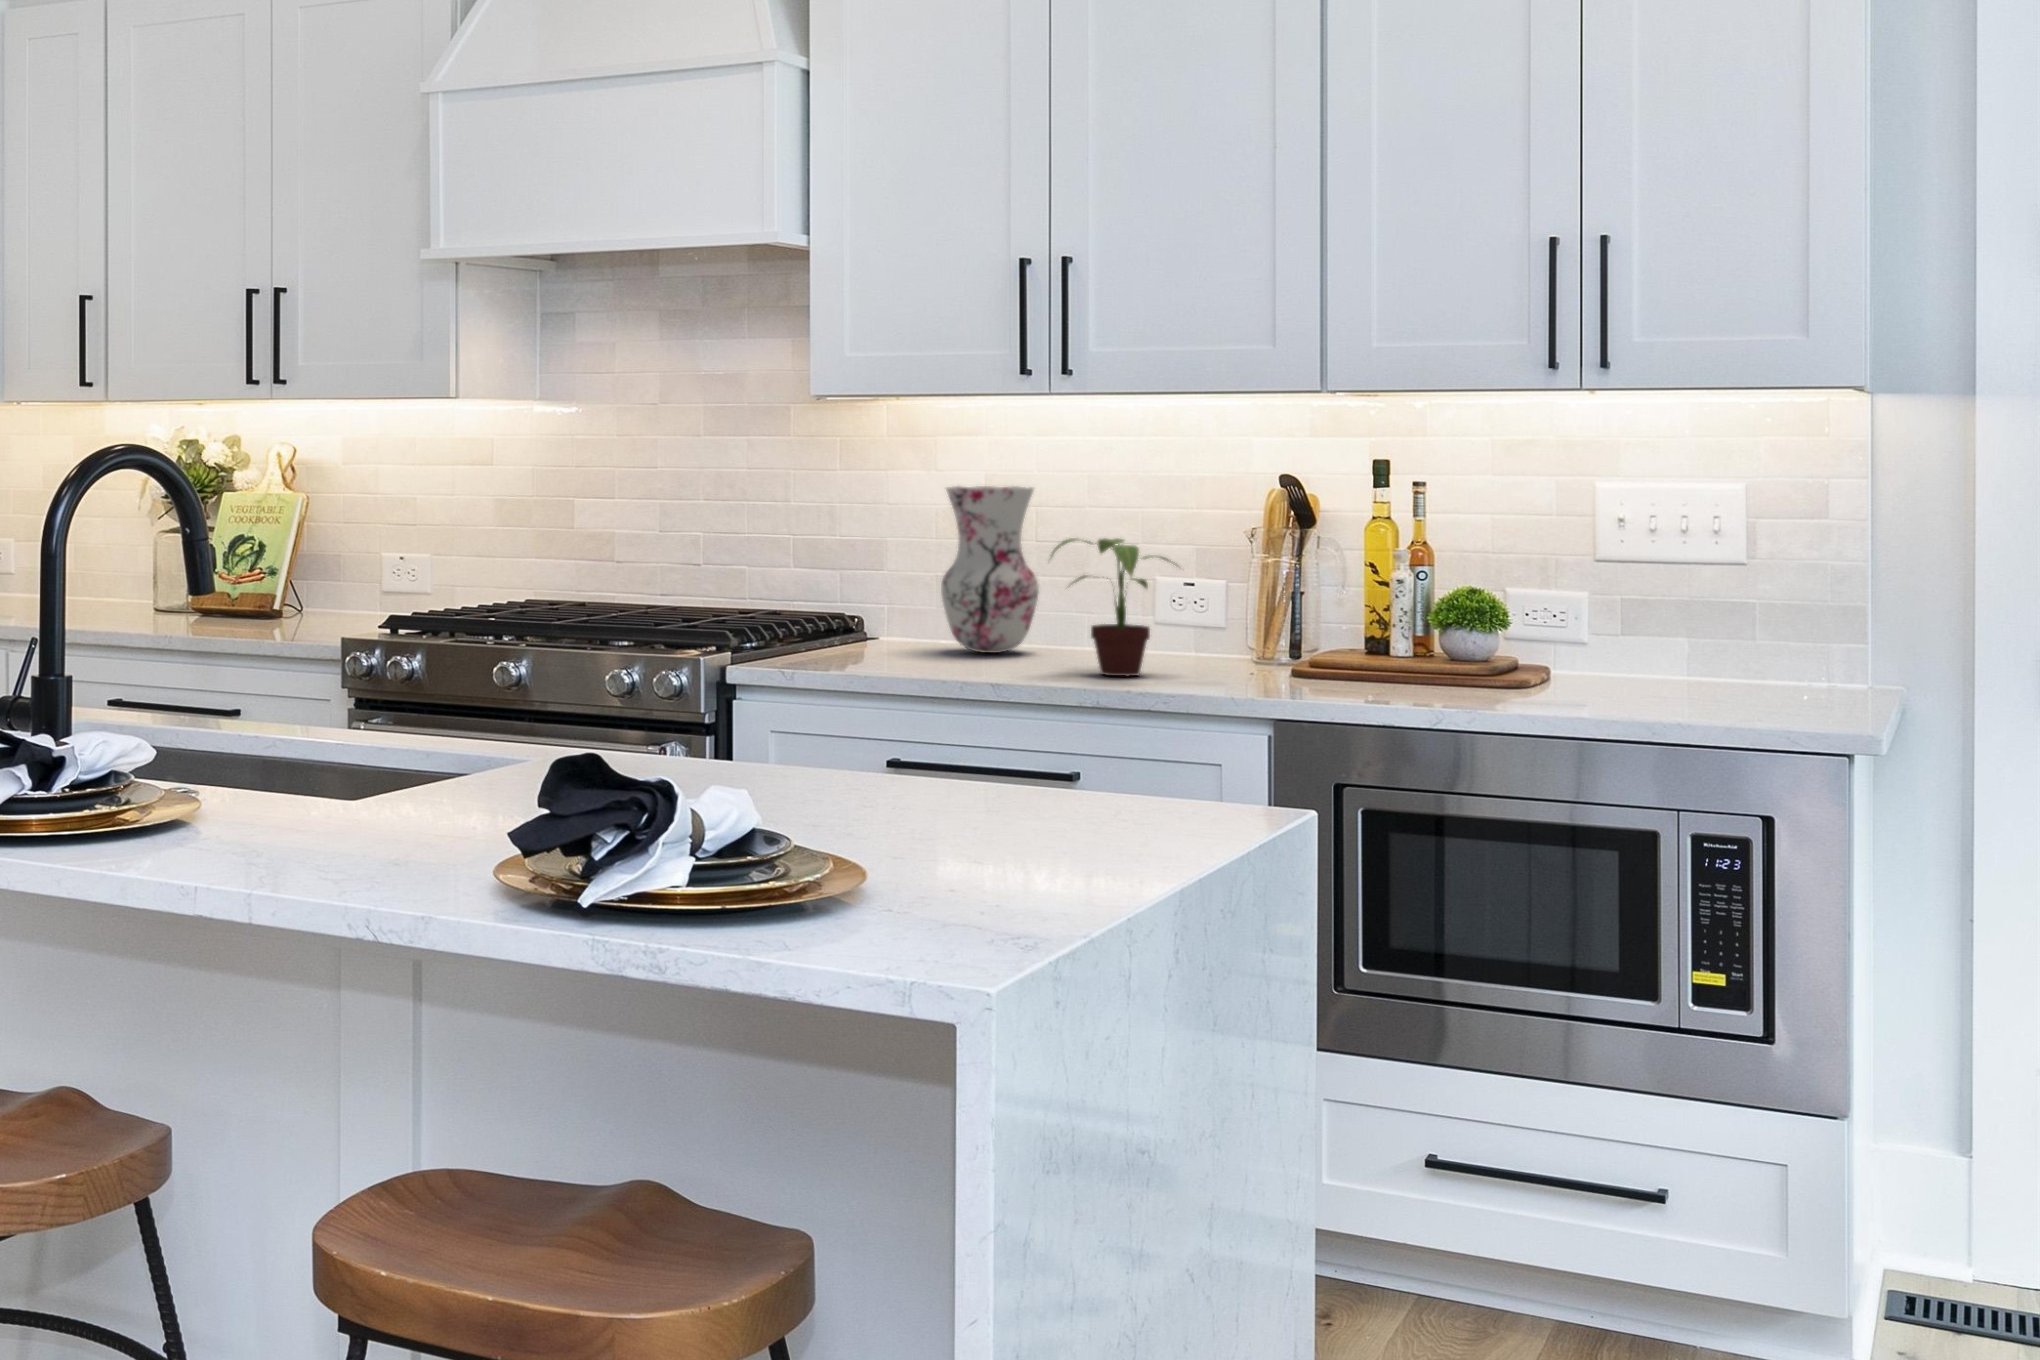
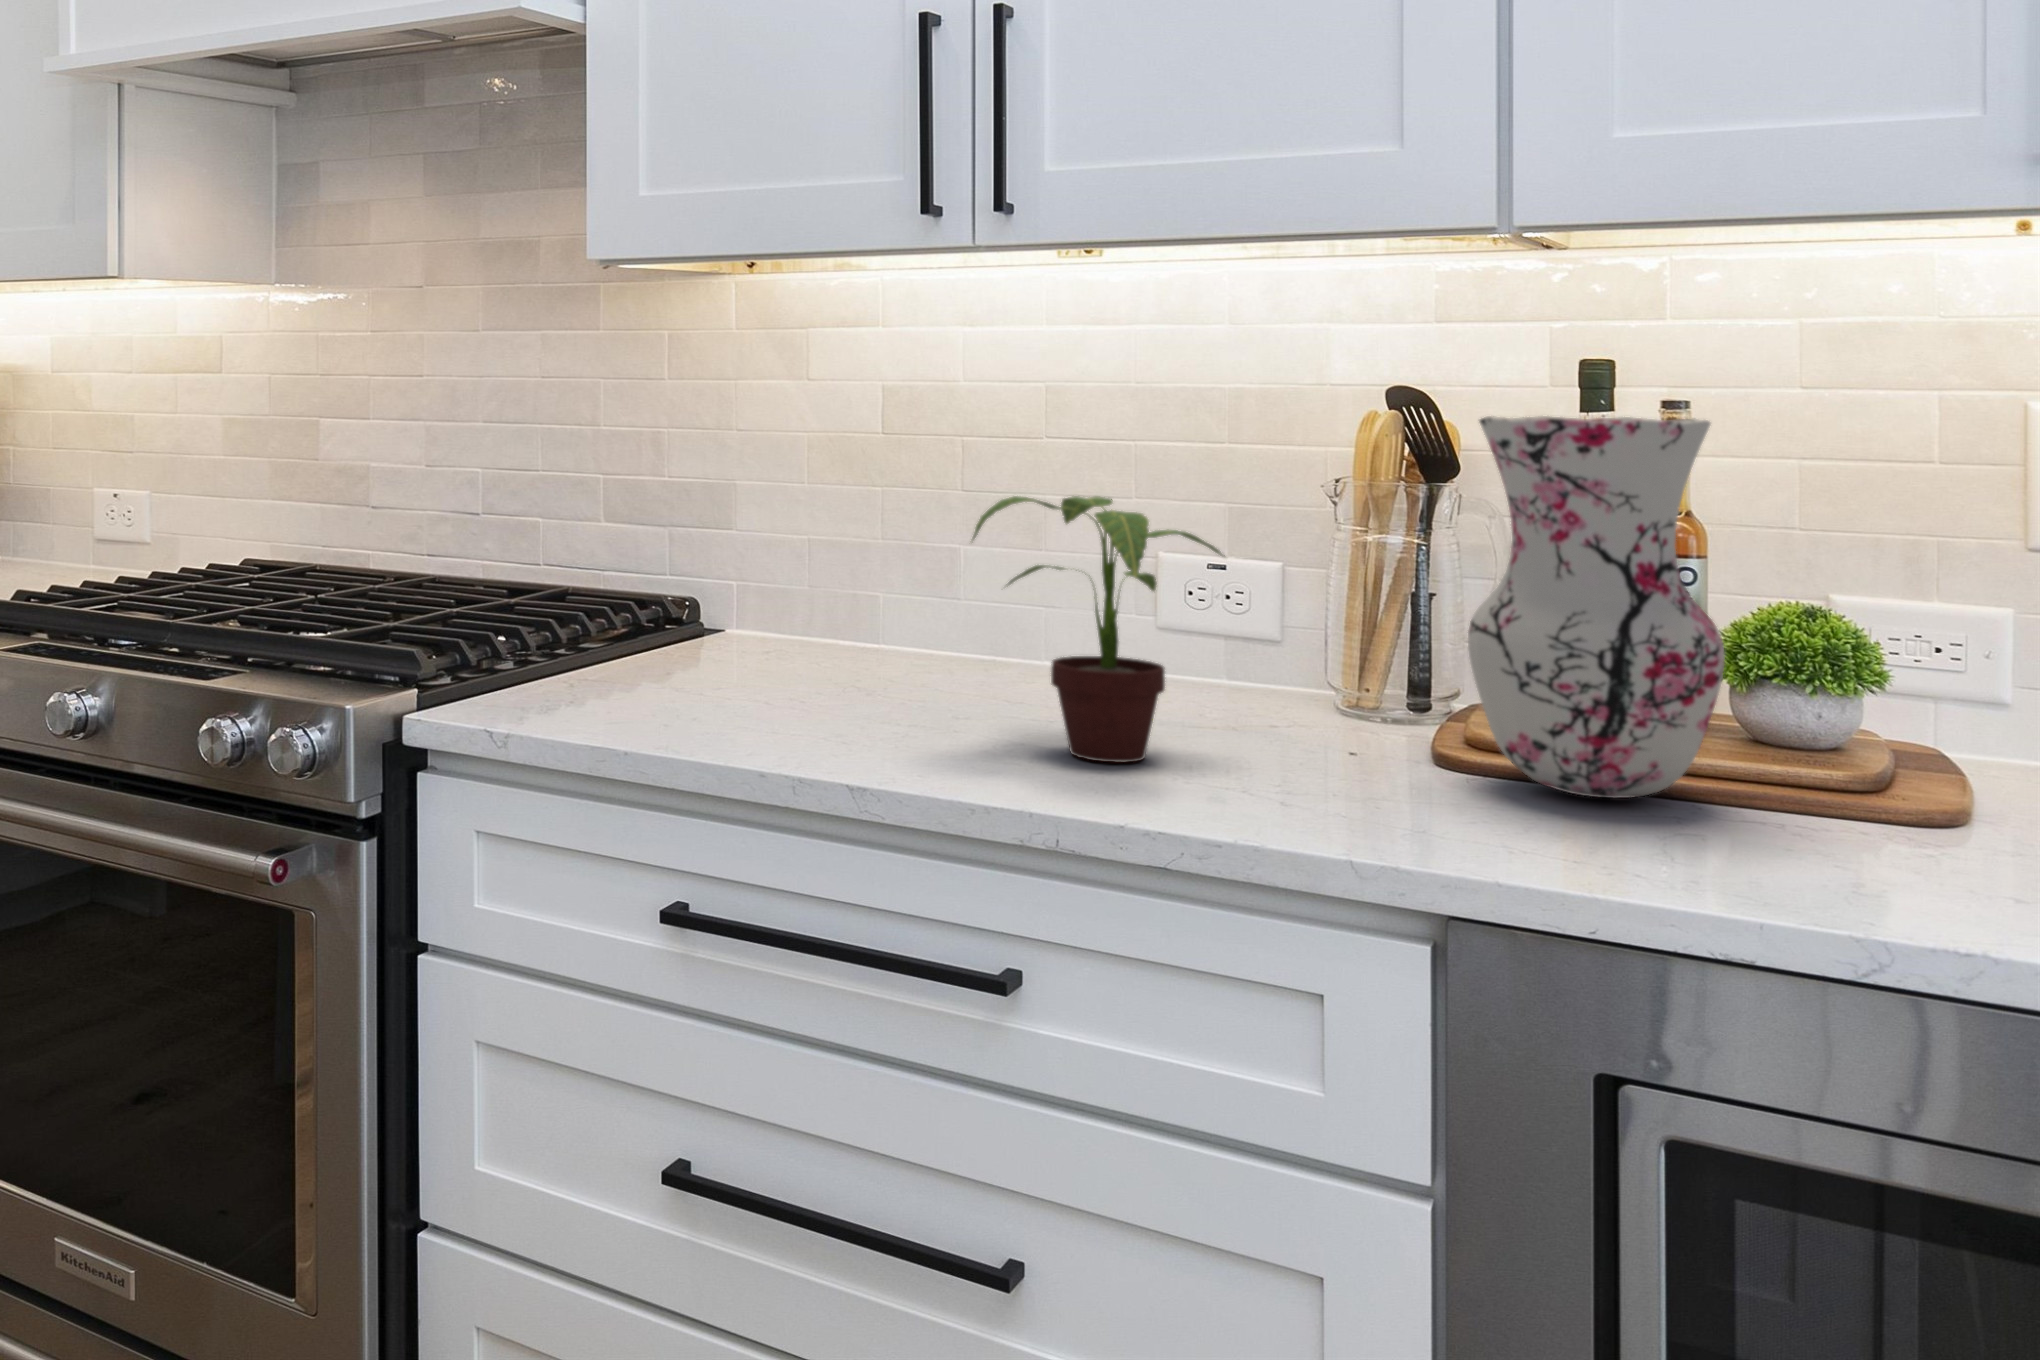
vase: present [941,486,1039,653] -> present [1468,416,1725,798]

